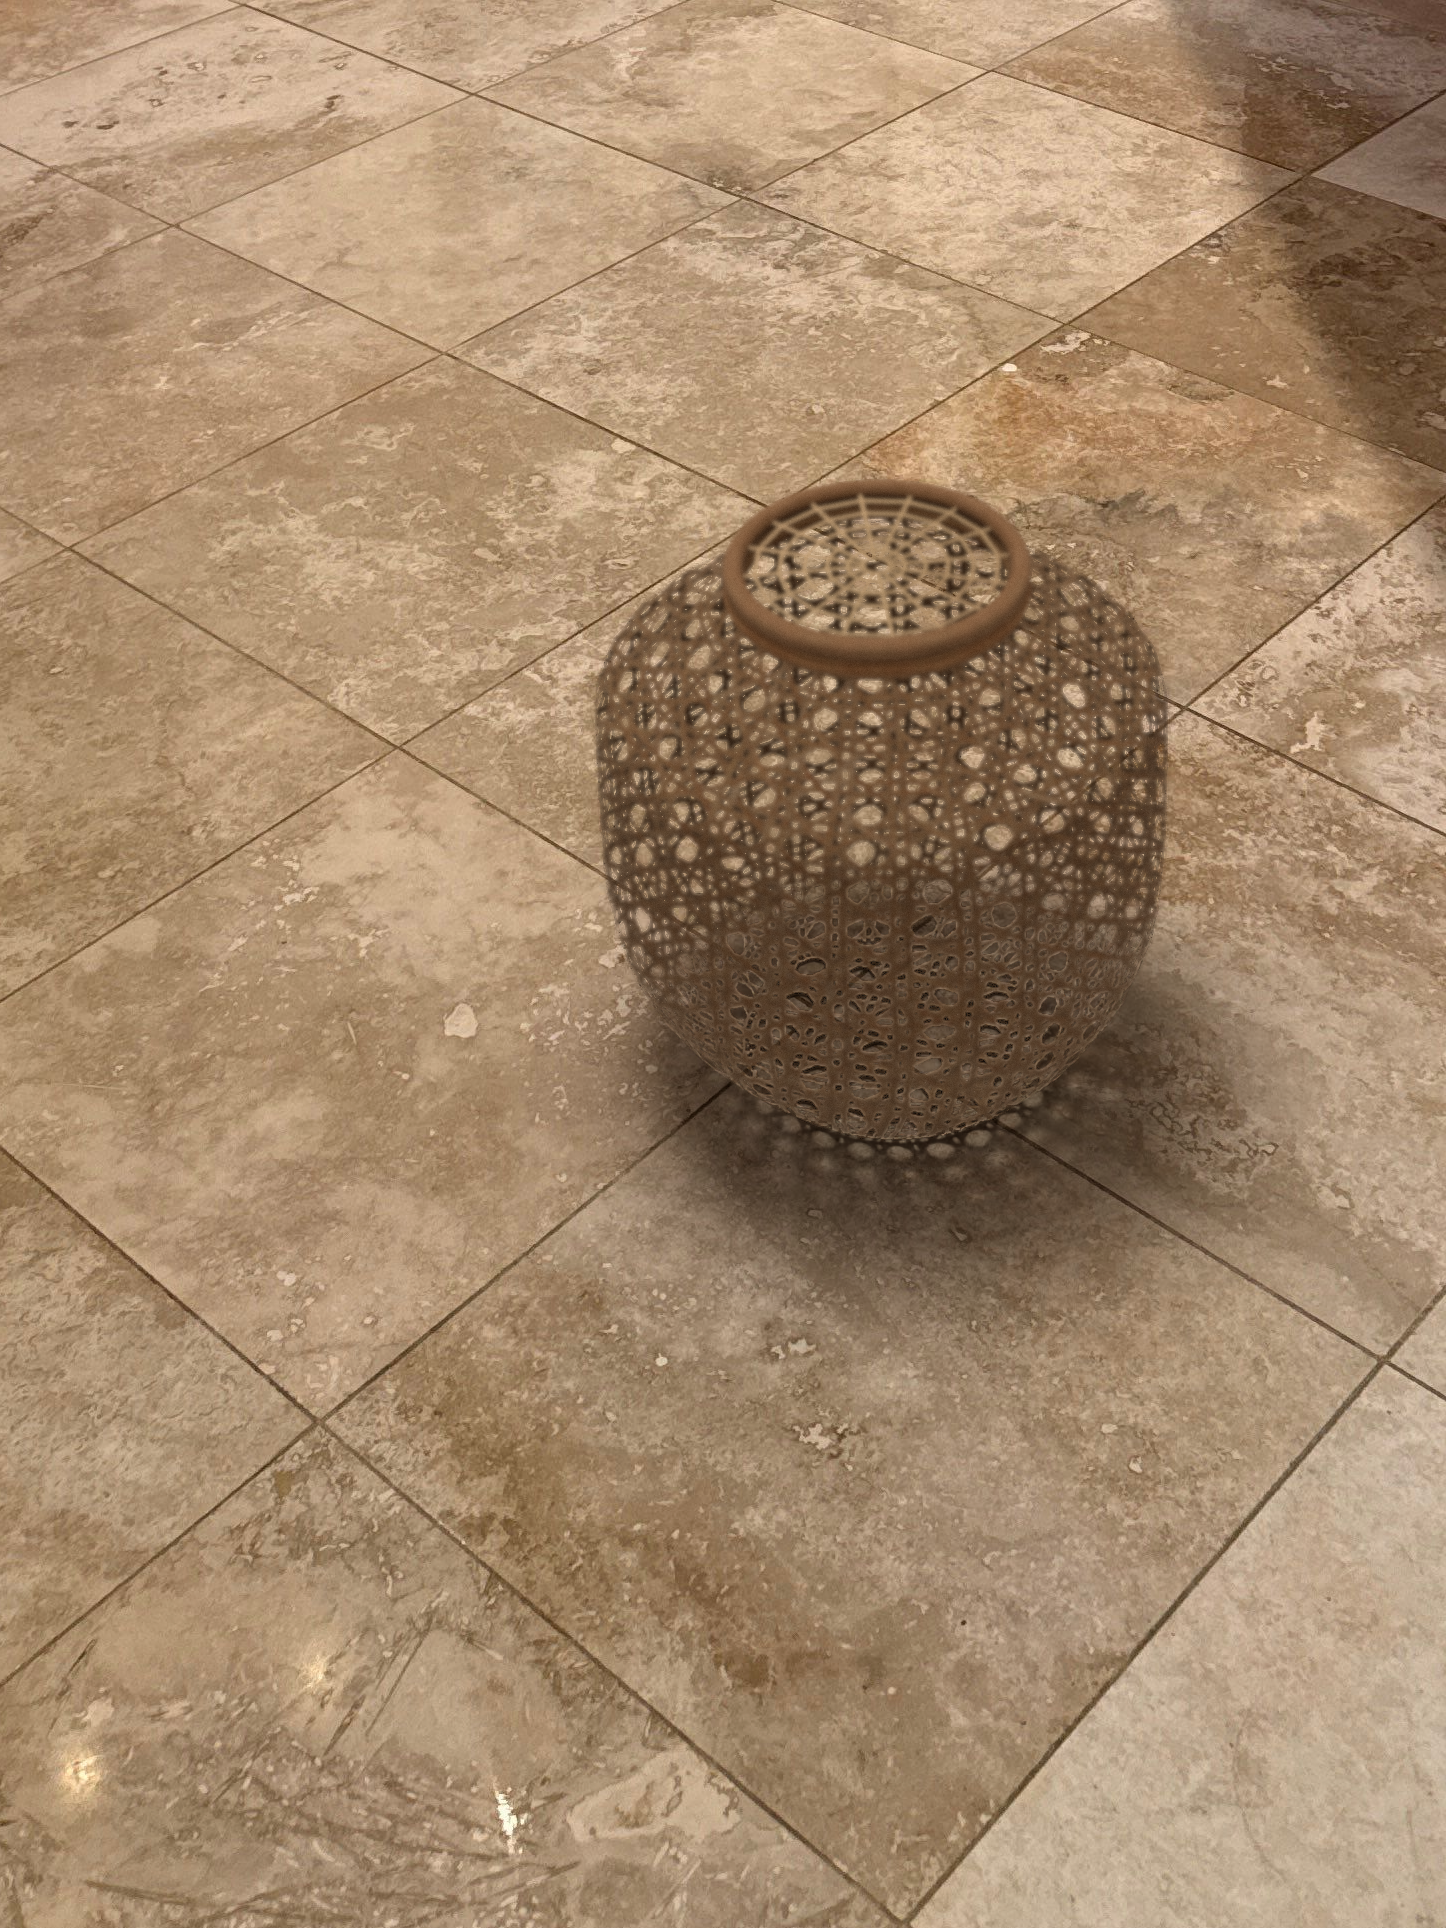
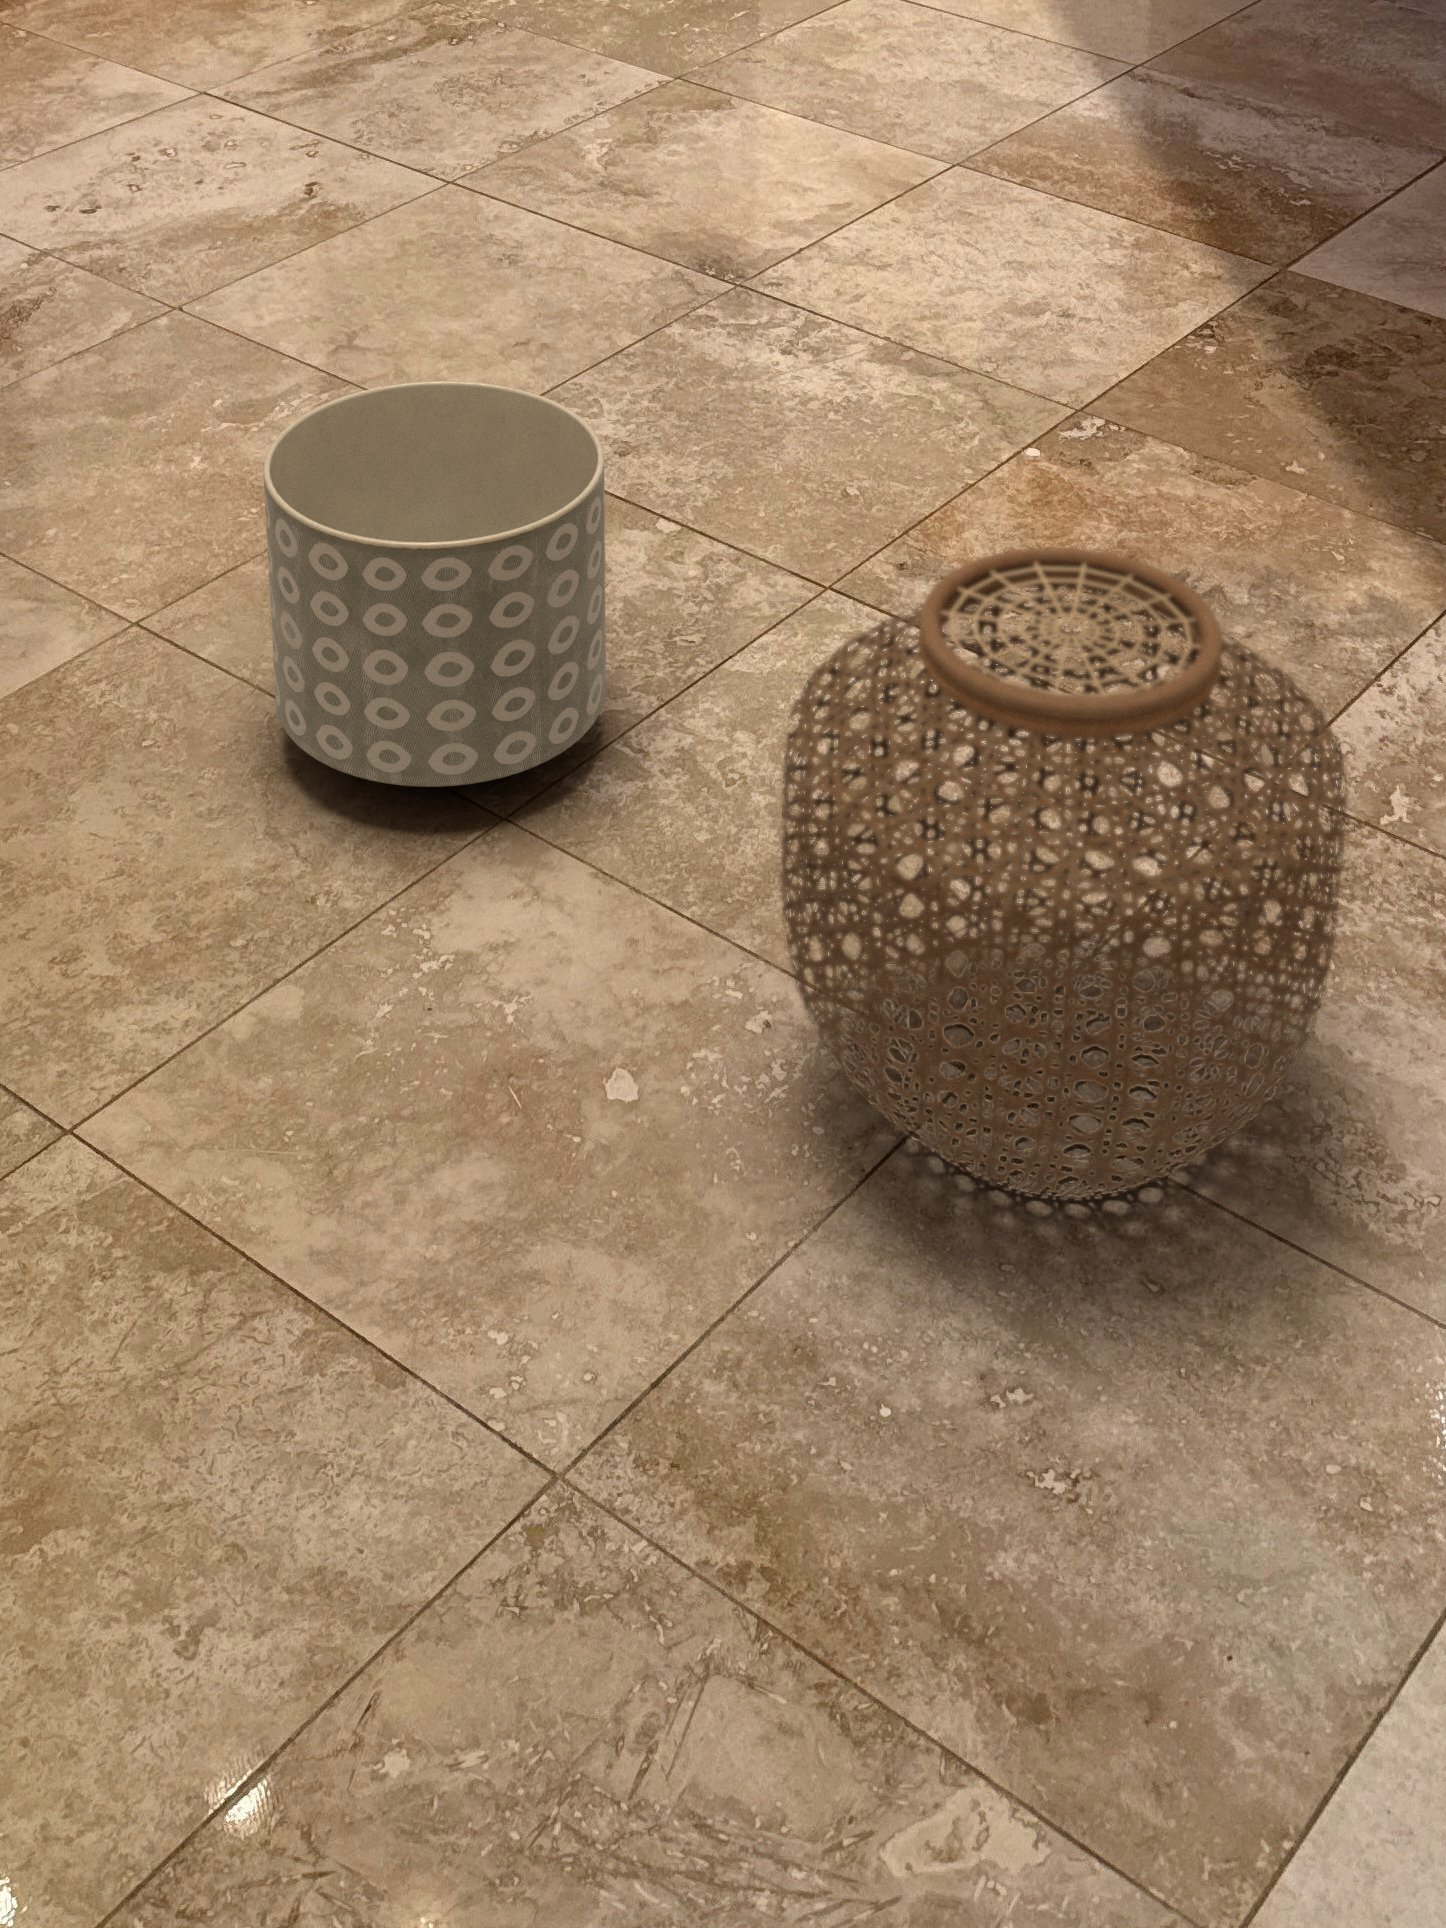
planter: none [151,302,517,713] -> present [263,381,606,787]

